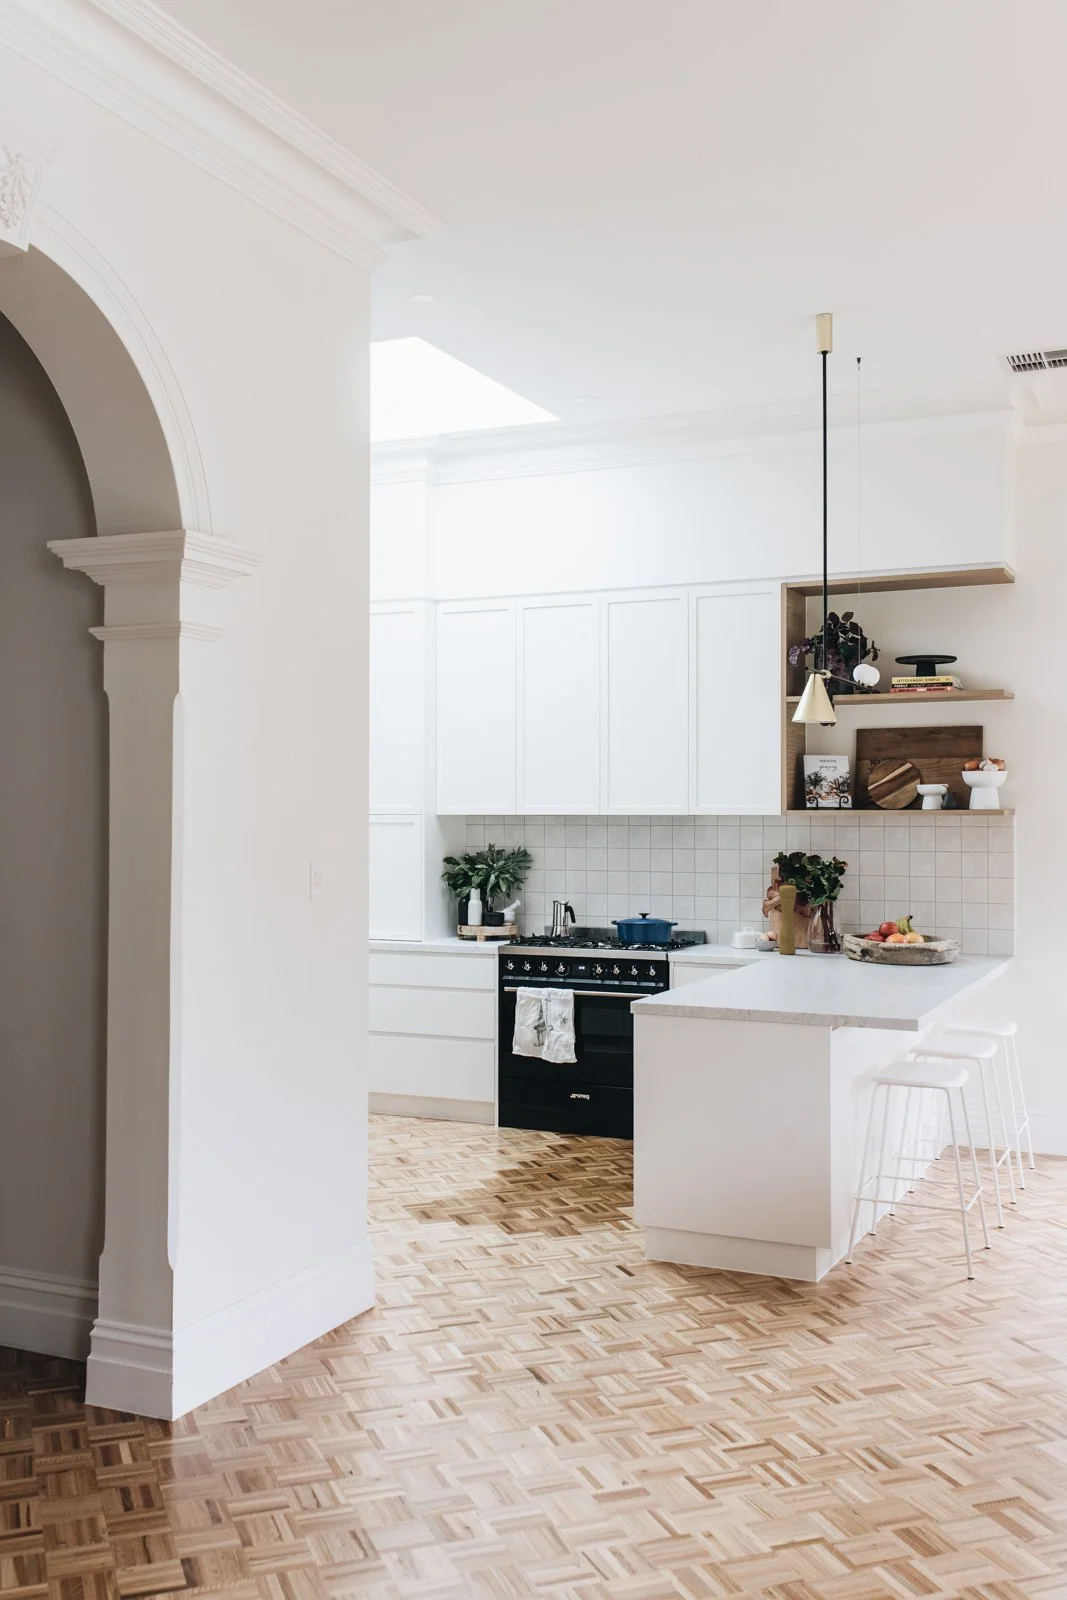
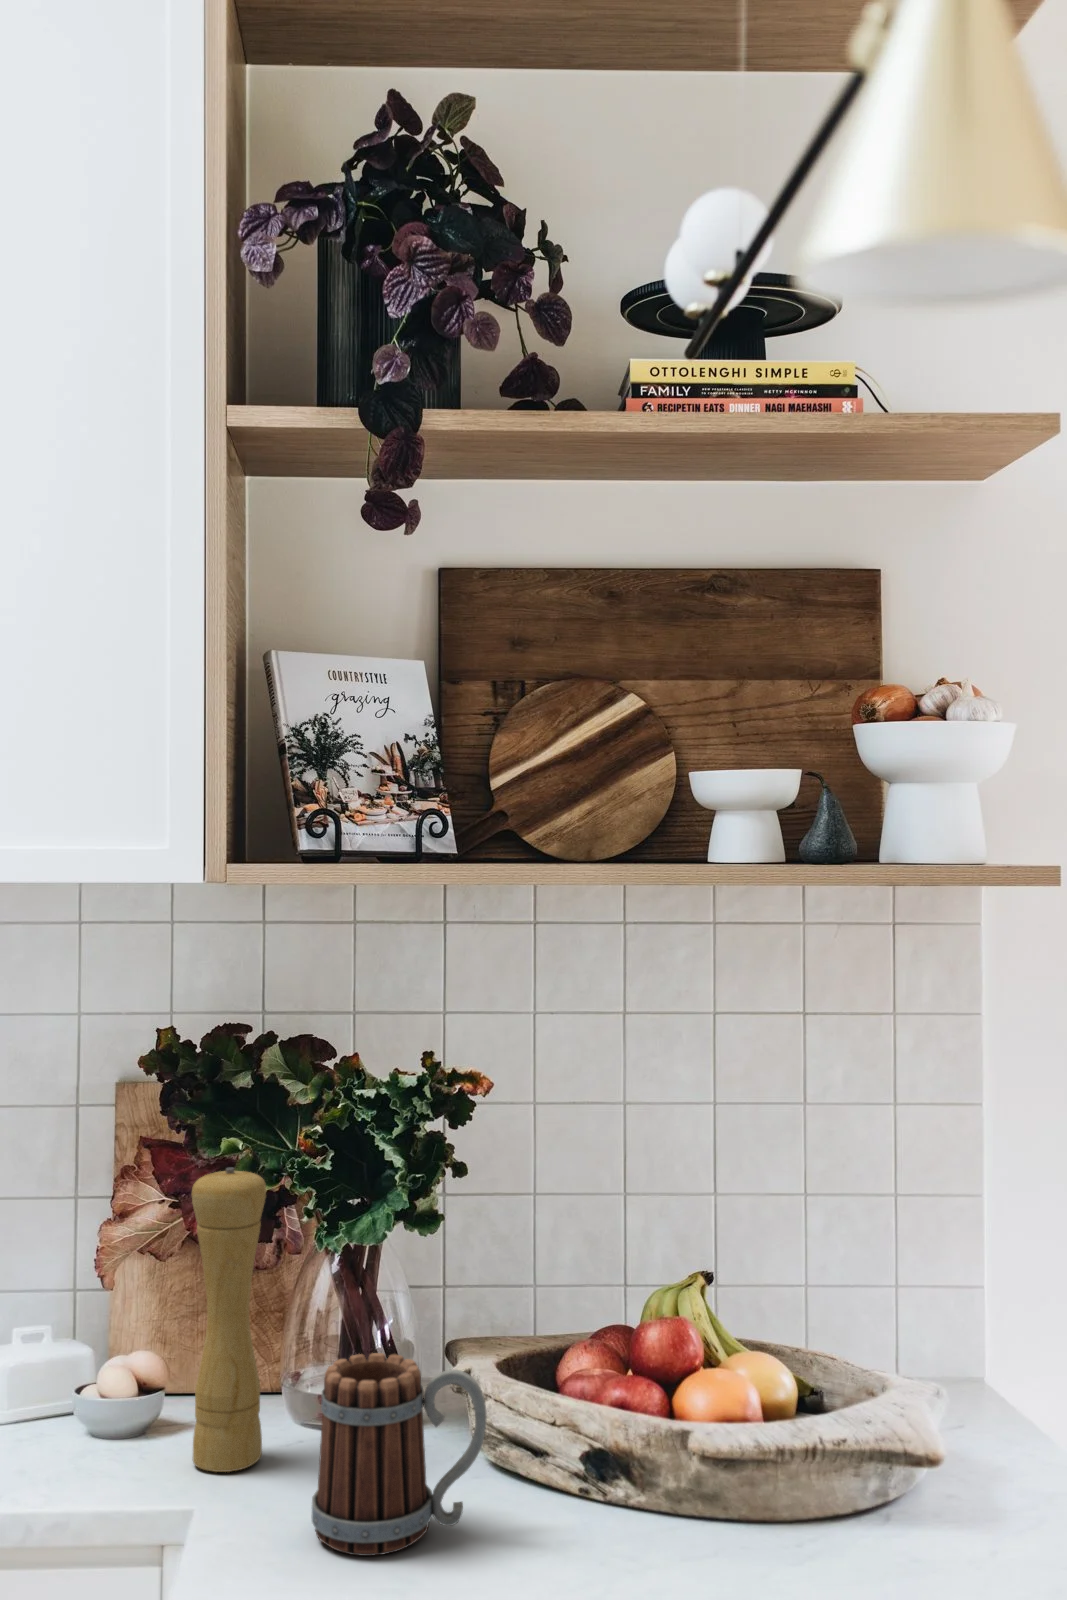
mug: none [797,923,835,961] -> present [312,1353,487,1556]

